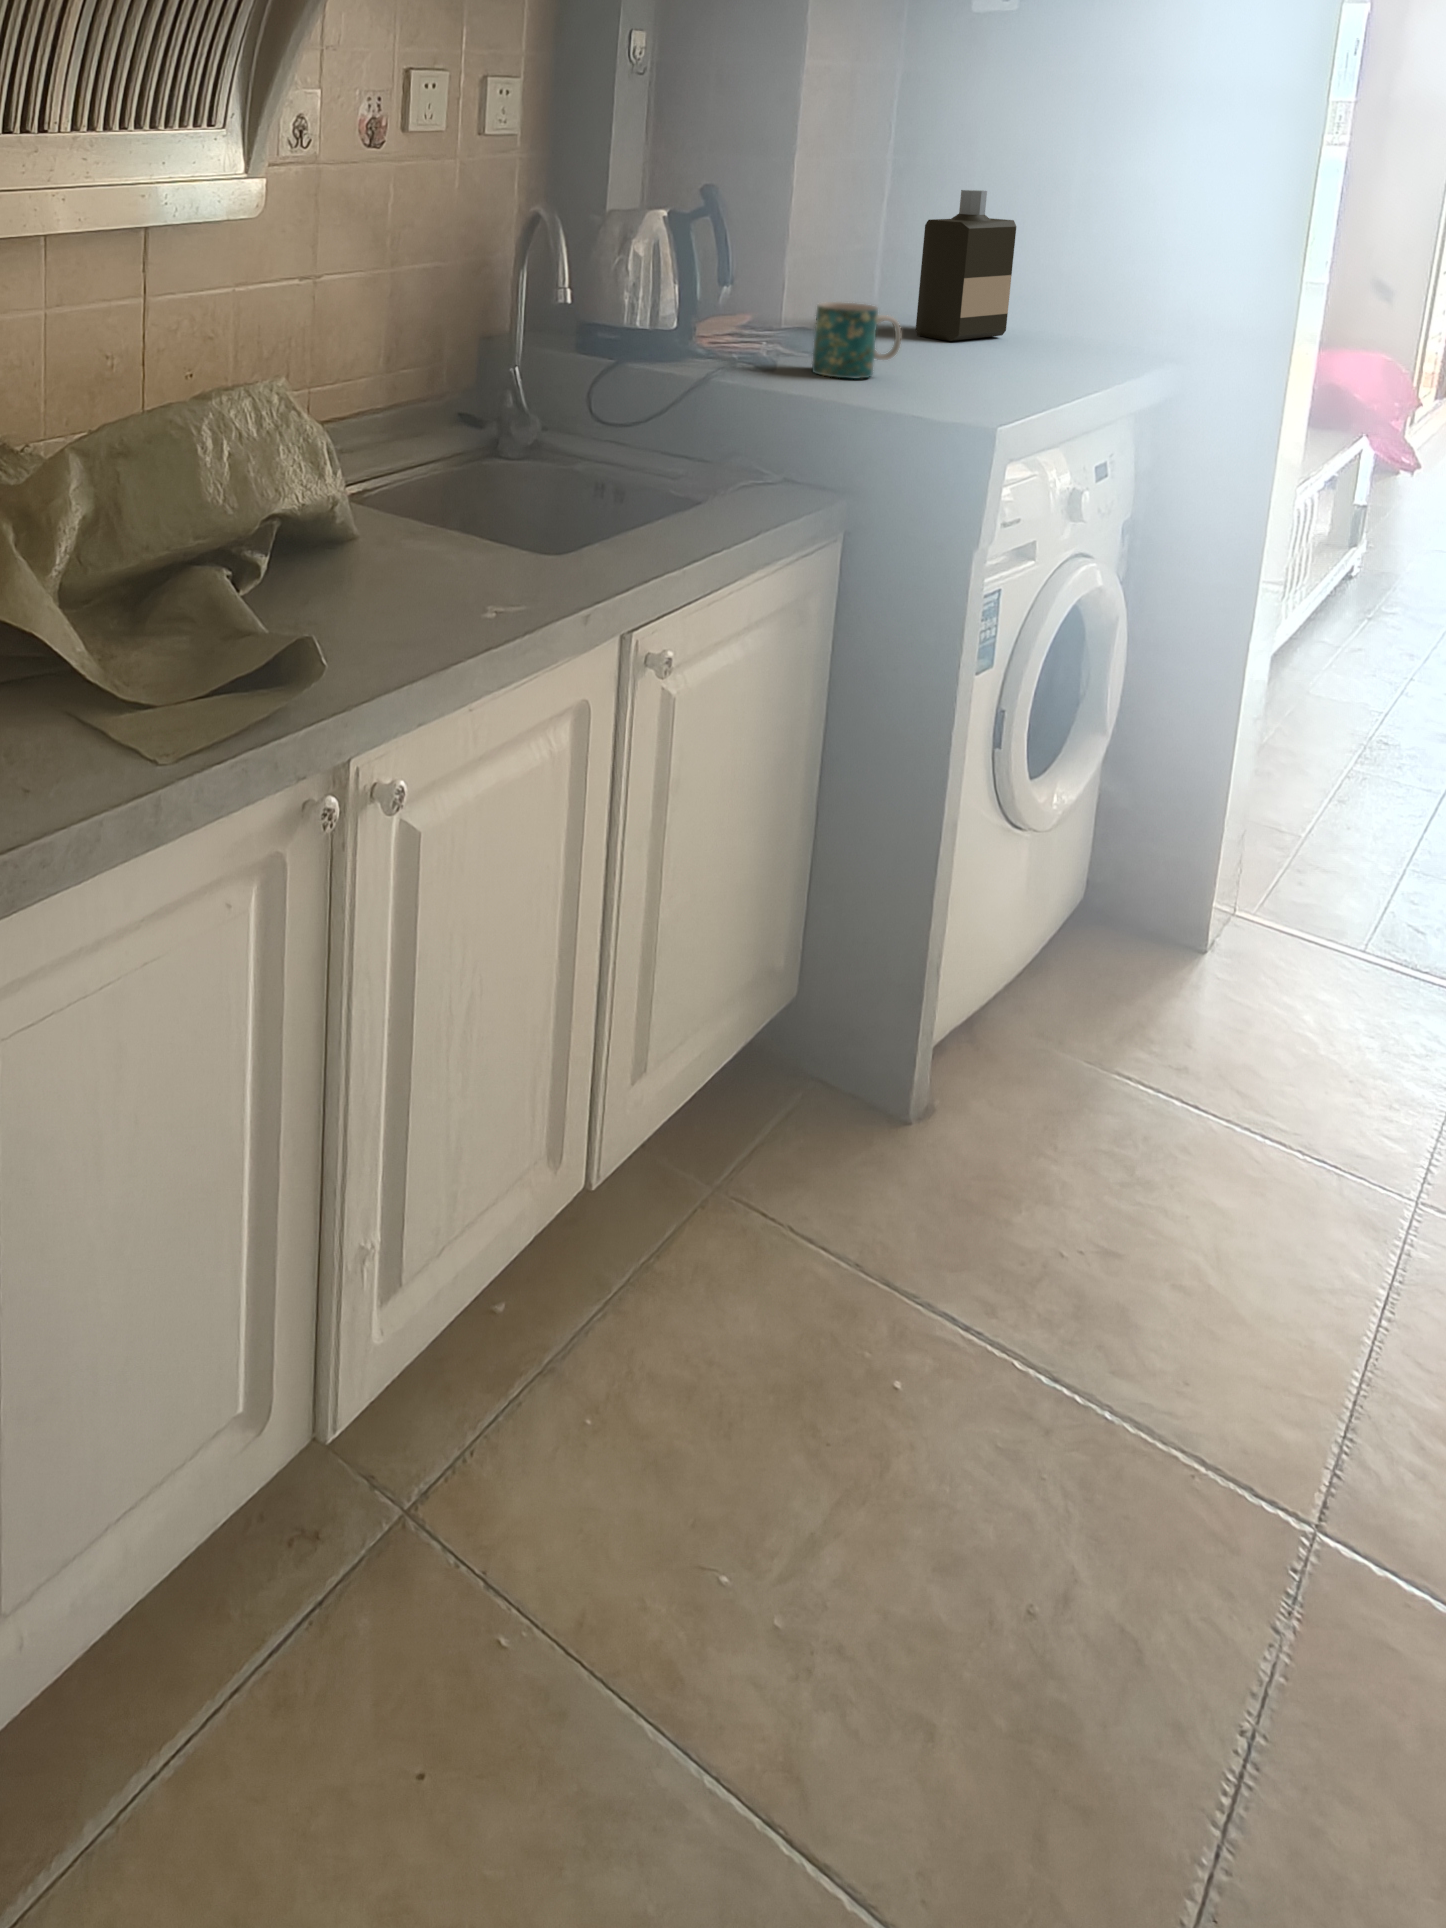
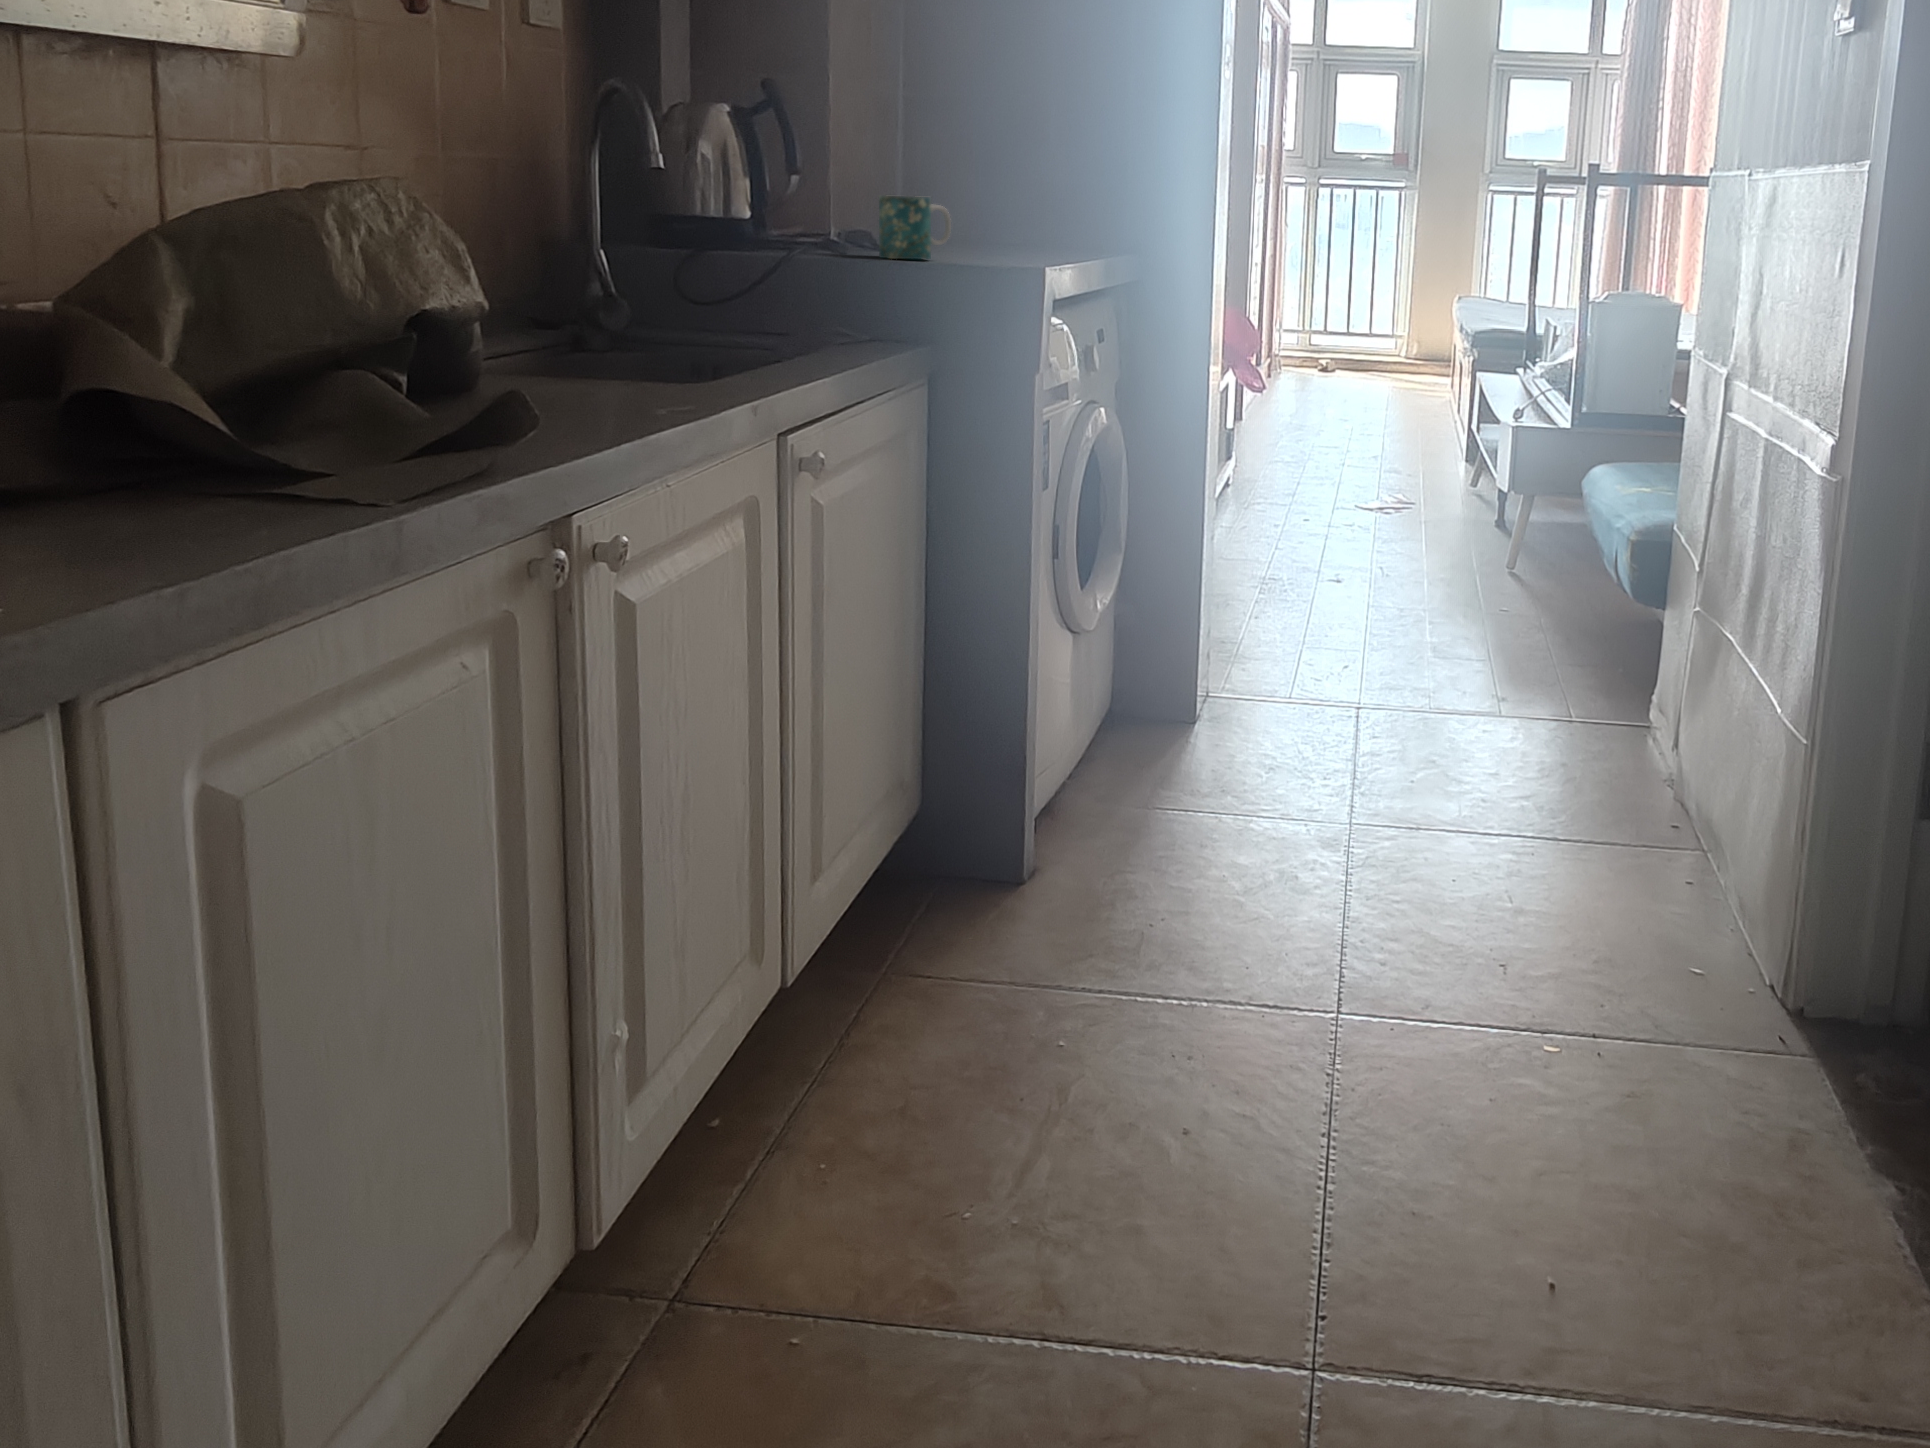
bottle: present [916,190,1016,341] -> none [946,119,1017,249]

